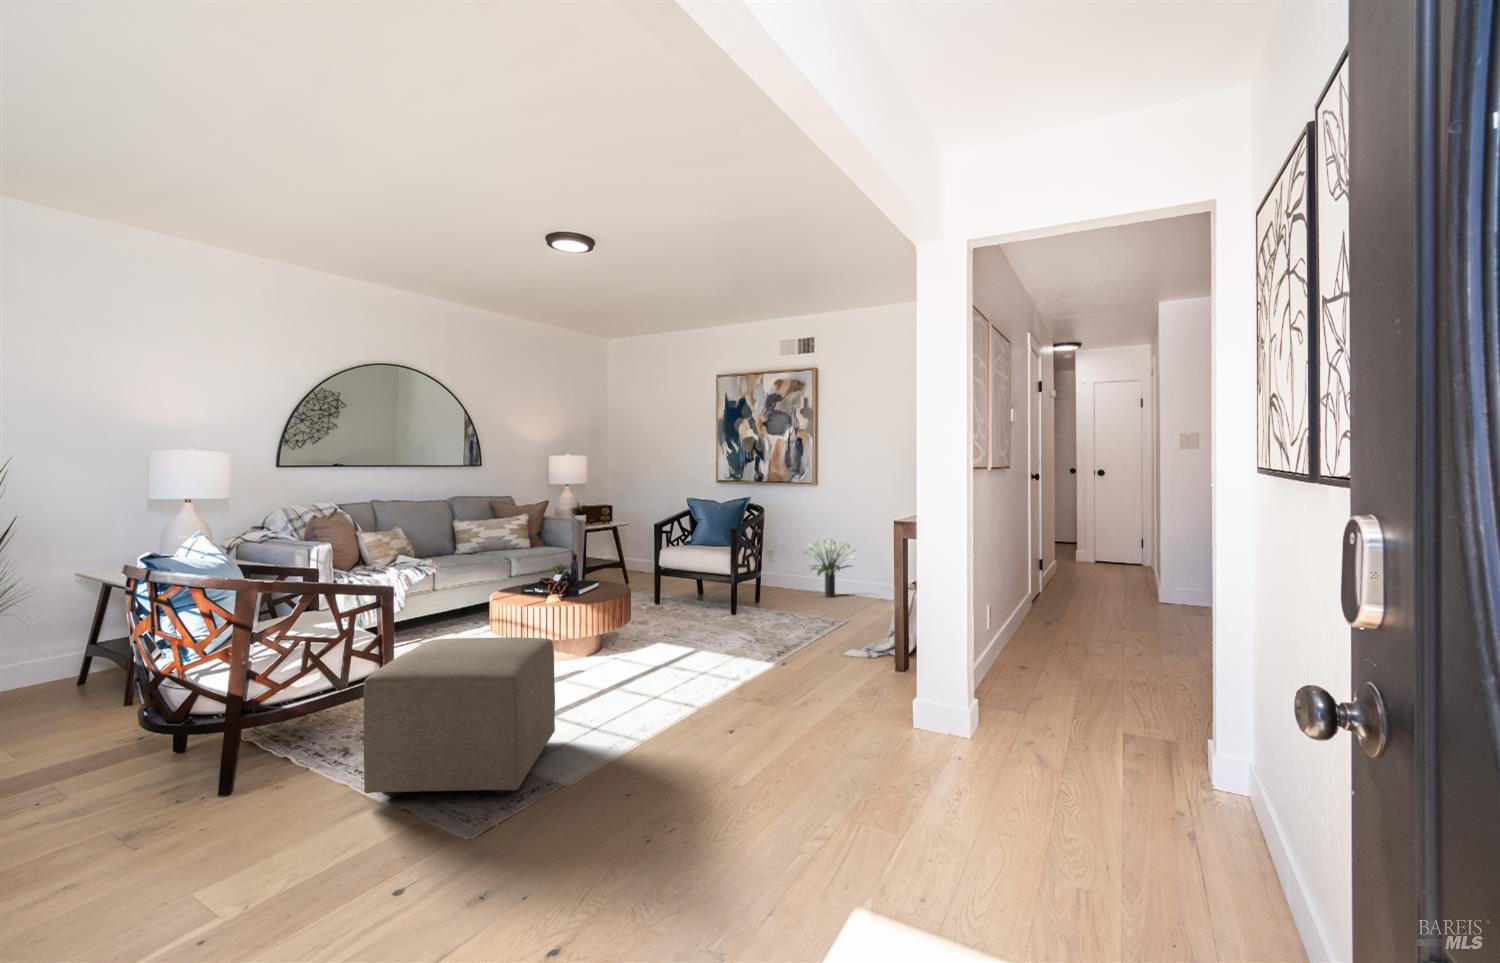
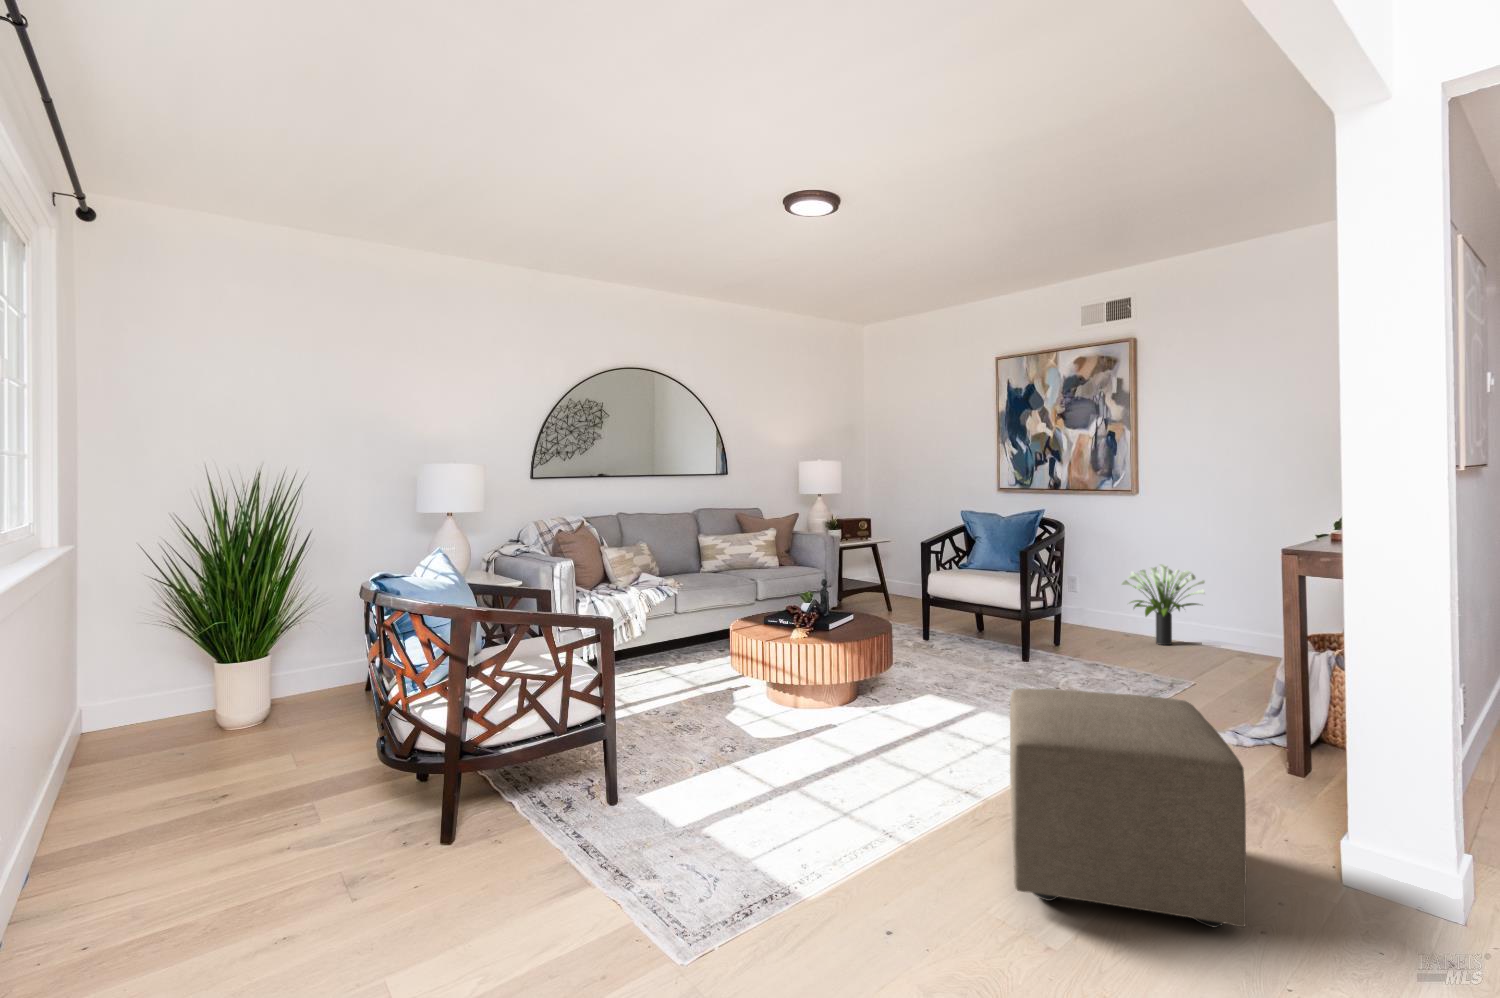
ottoman: present [363,637,555,797] -> present [1010,688,1247,928]

